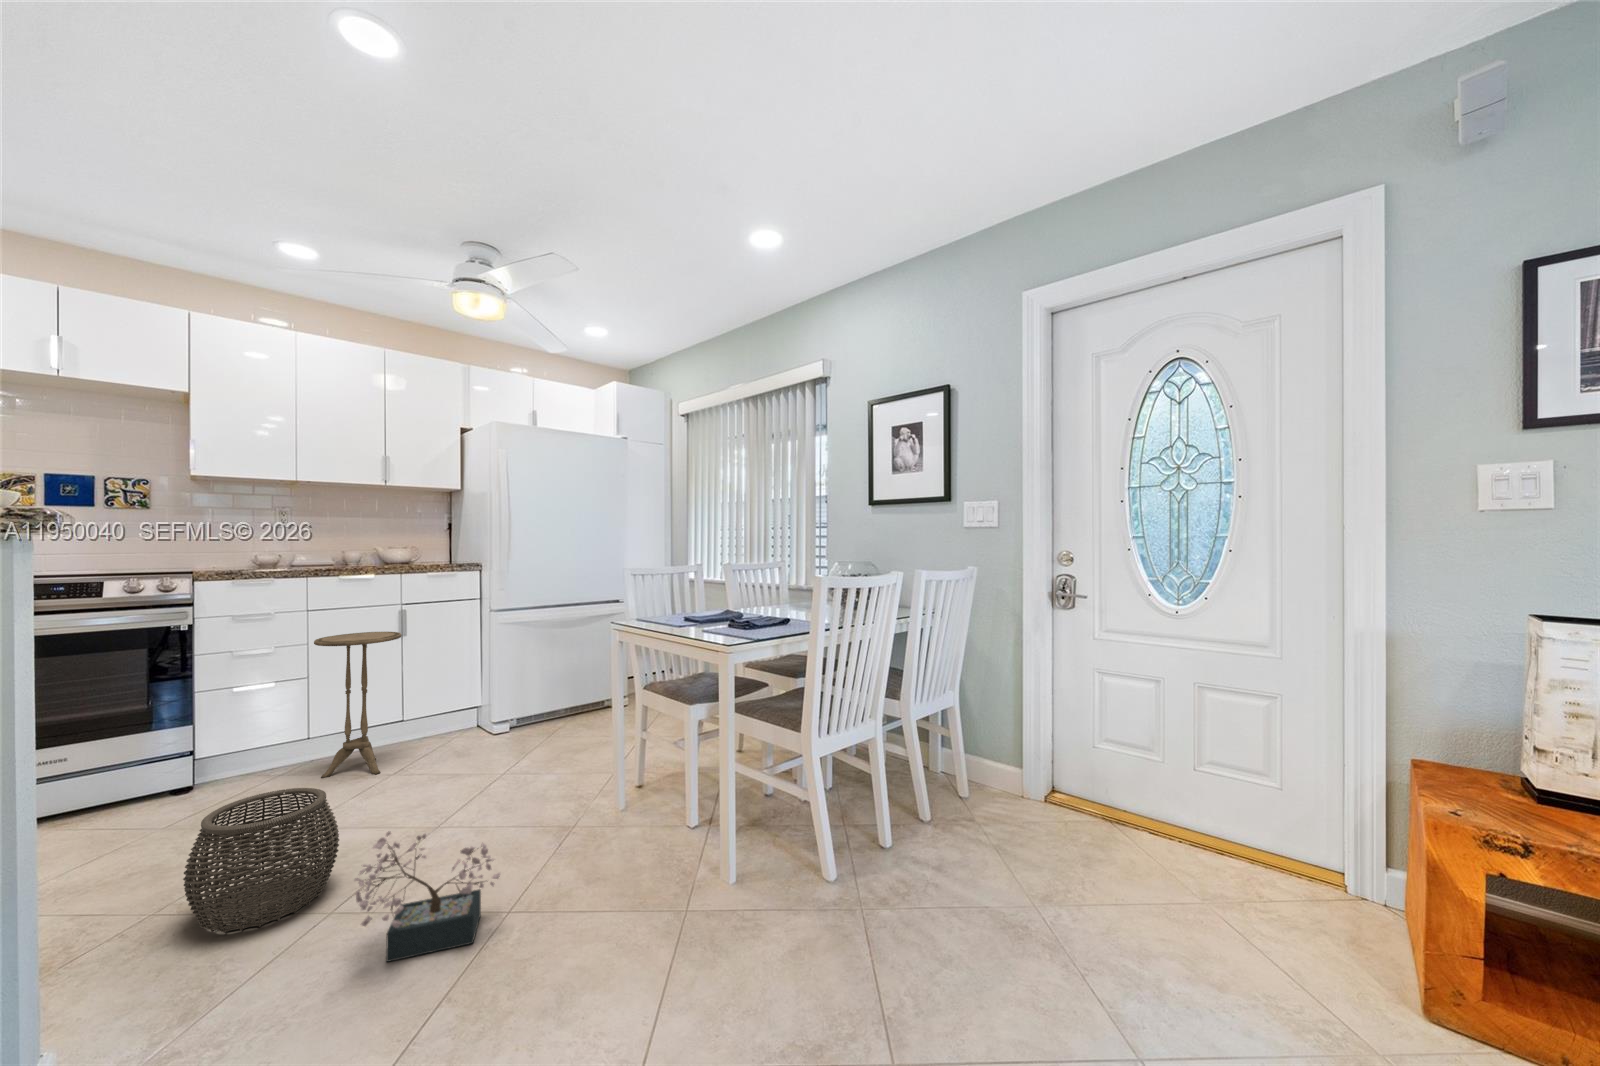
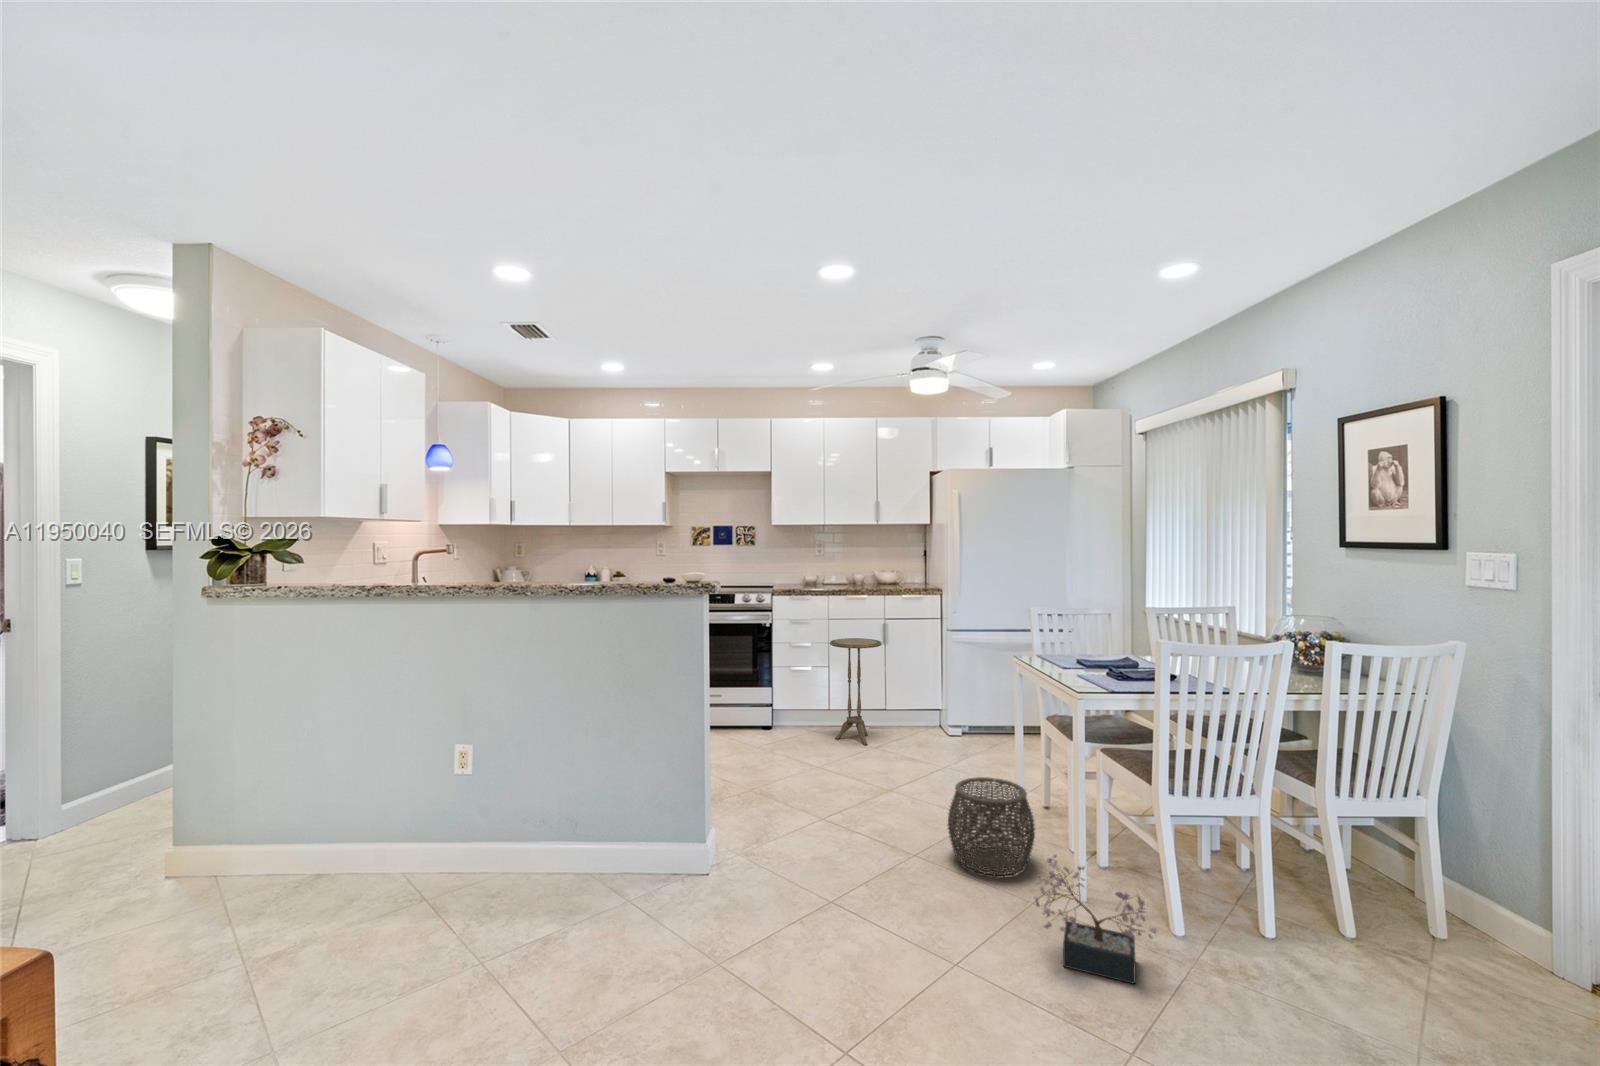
woven basket: present [183,788,339,933] -> present [948,777,1035,876]
decorative plant: present [355,832,500,962] -> present [1035,855,1157,984]

